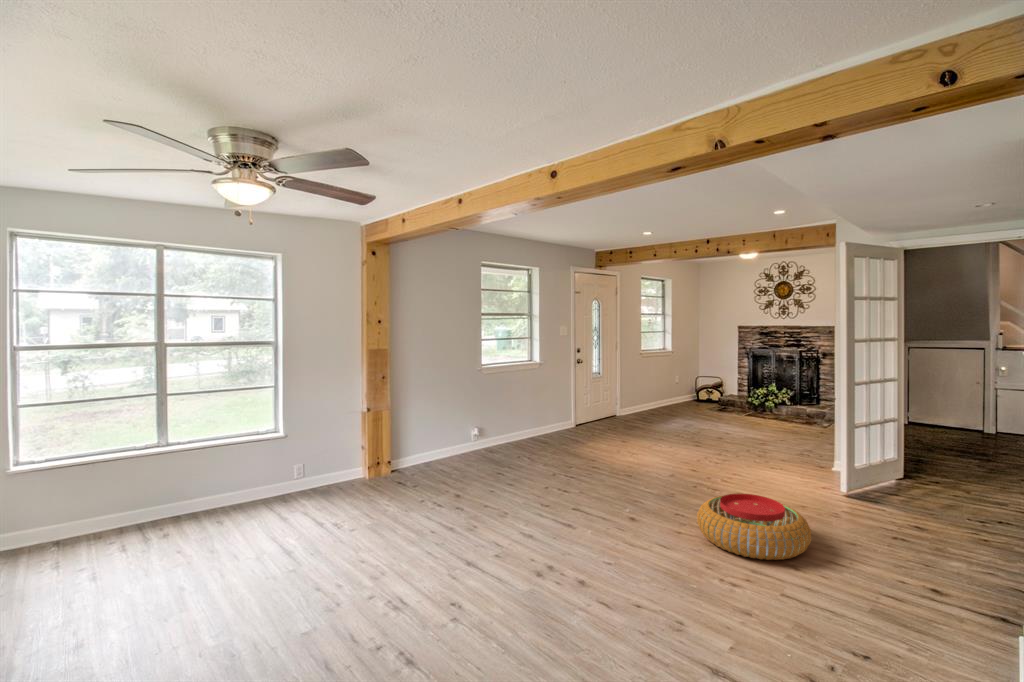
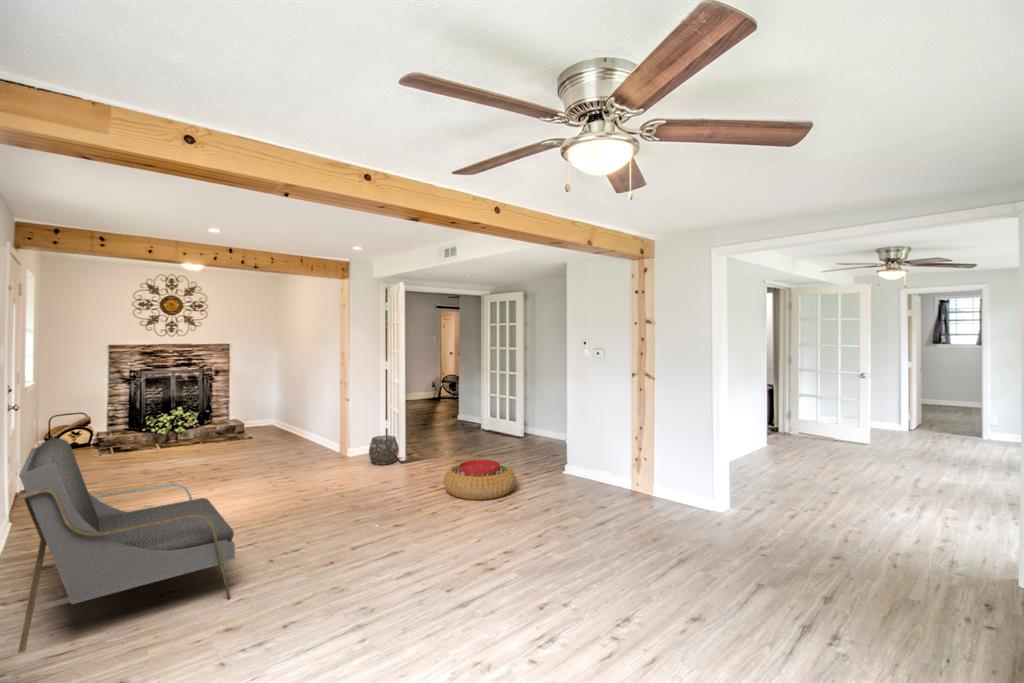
armchair: none [436,375,542,479] -> present [18,438,235,653]
woven basket: none [789,446,833,486] -> present [369,436,399,465]

